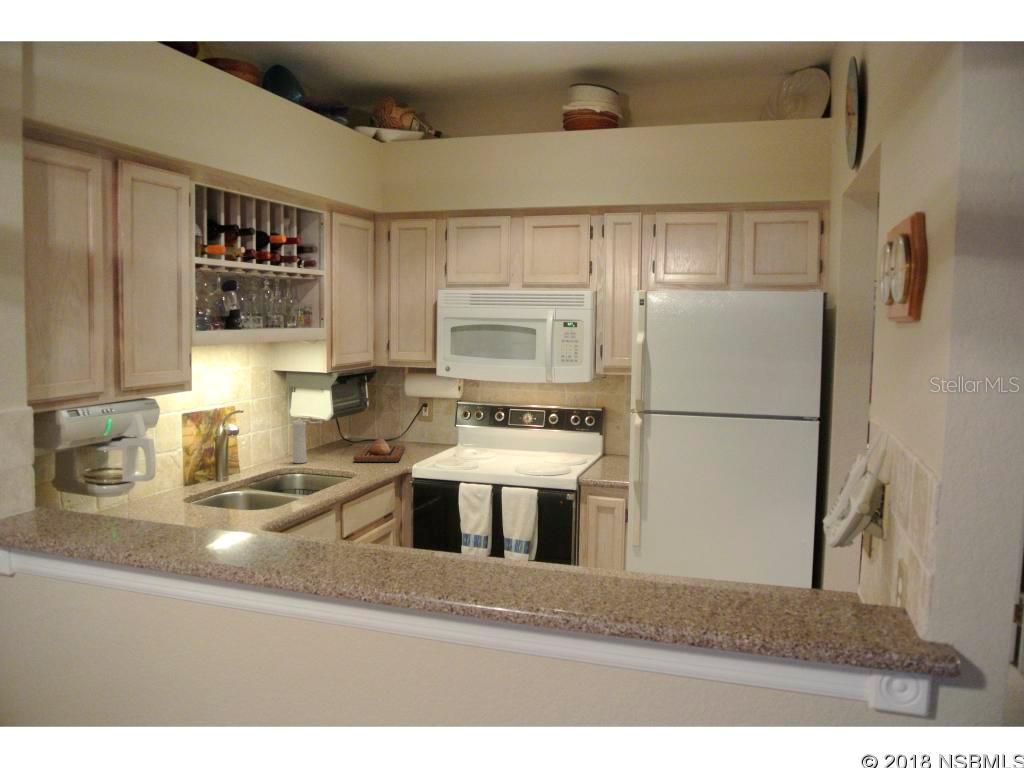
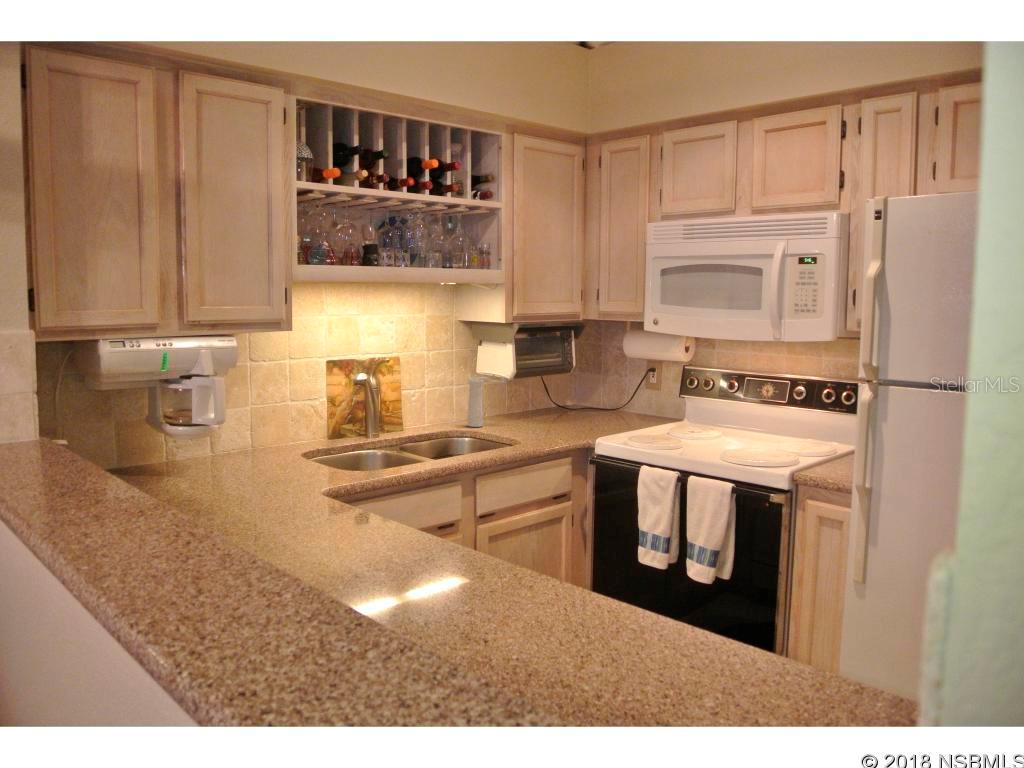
bread loaf: present [353,439,405,462] -> none [532,407,610,435]

